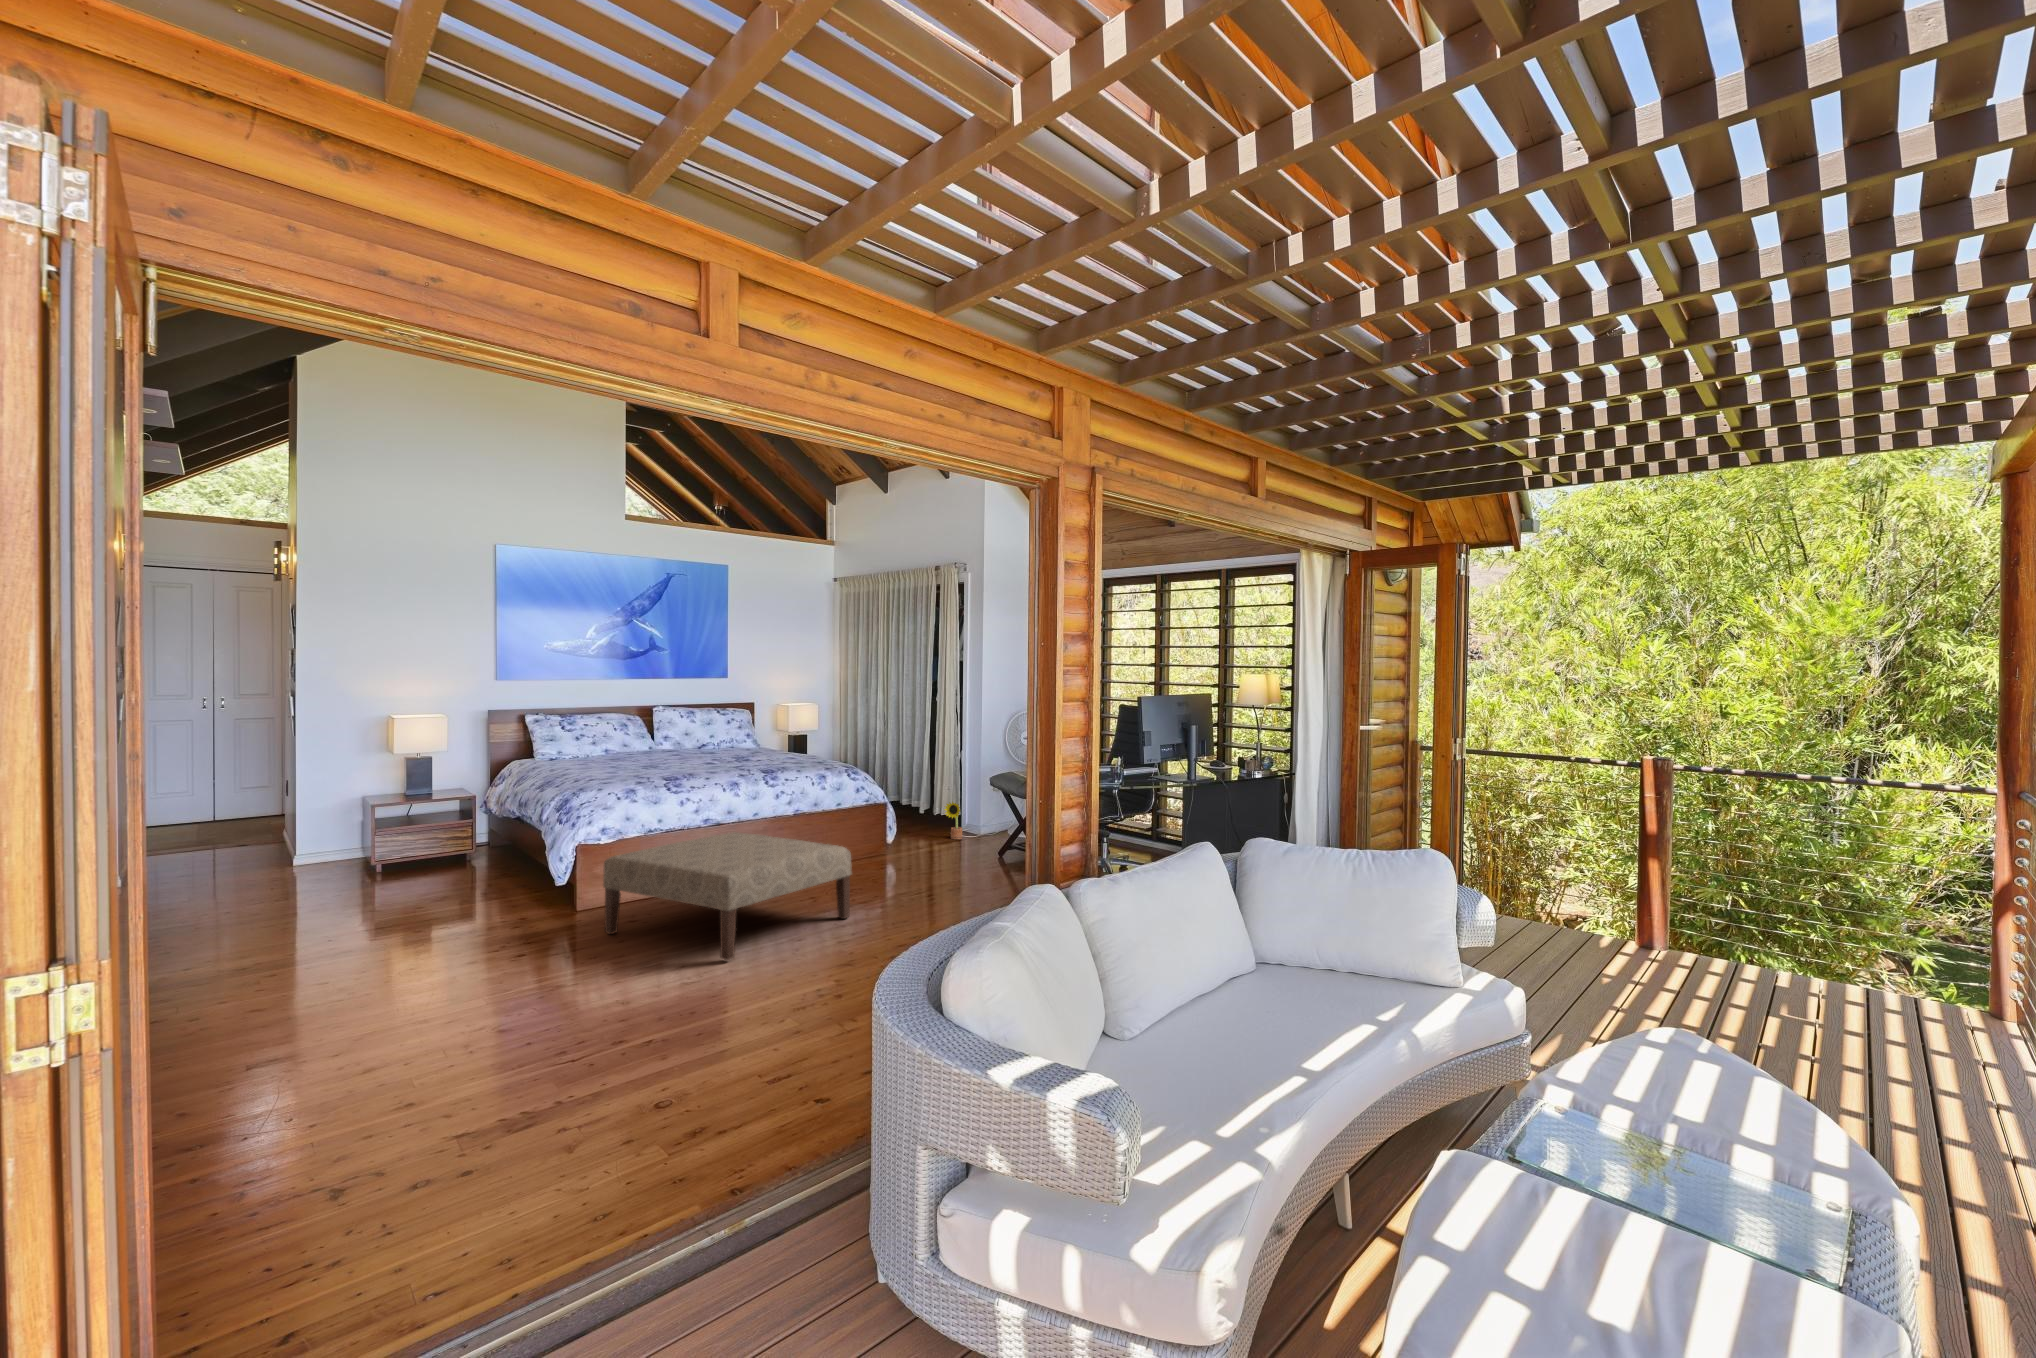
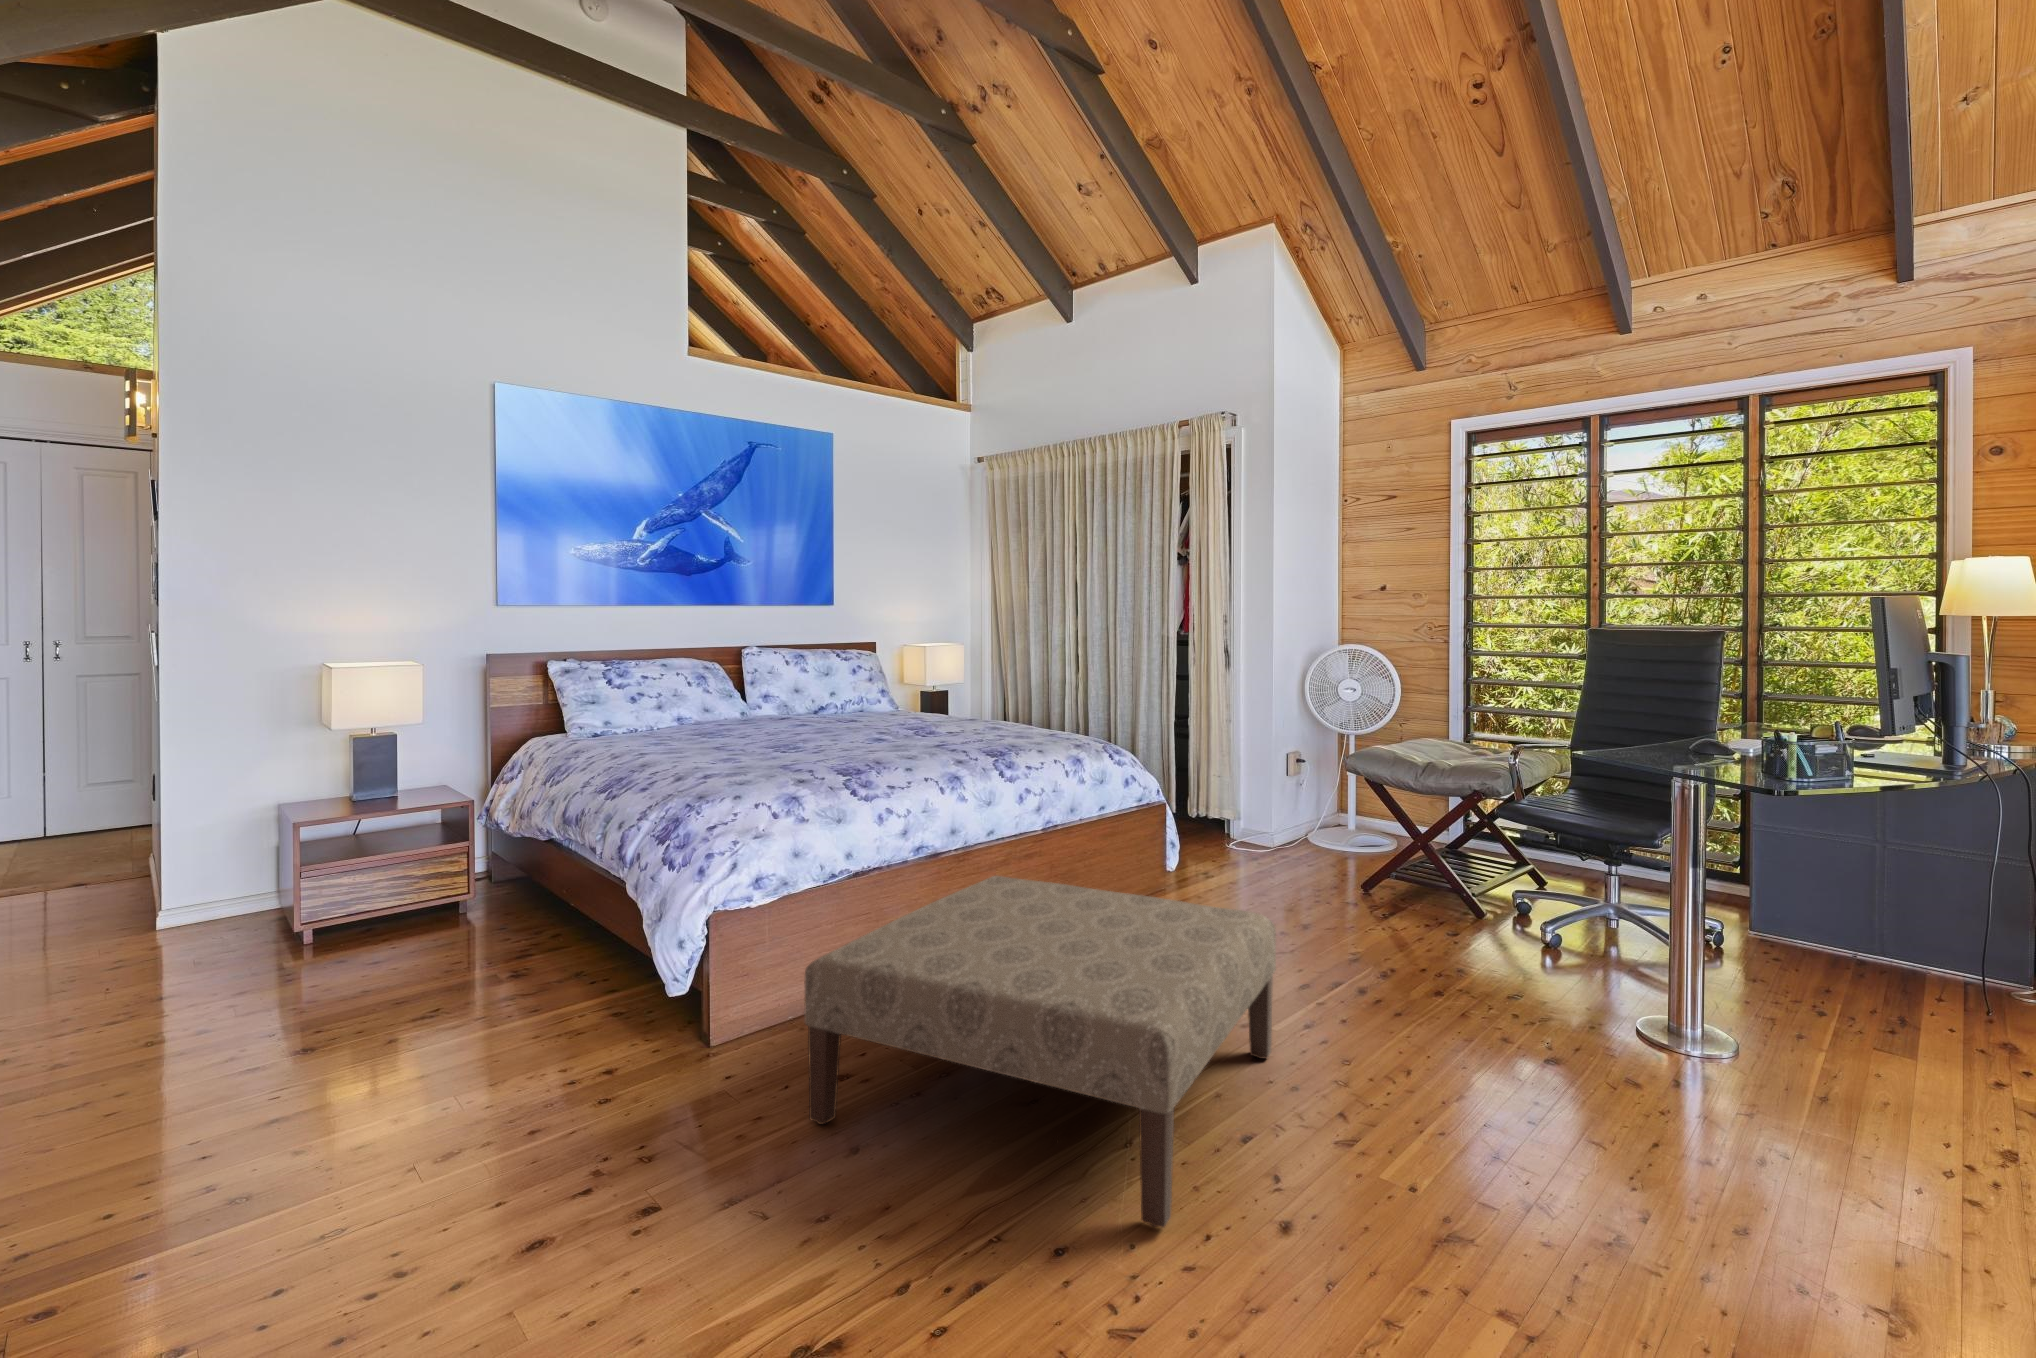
decorative plant: present [944,802,962,839] -> none [1212,793,1242,852]

